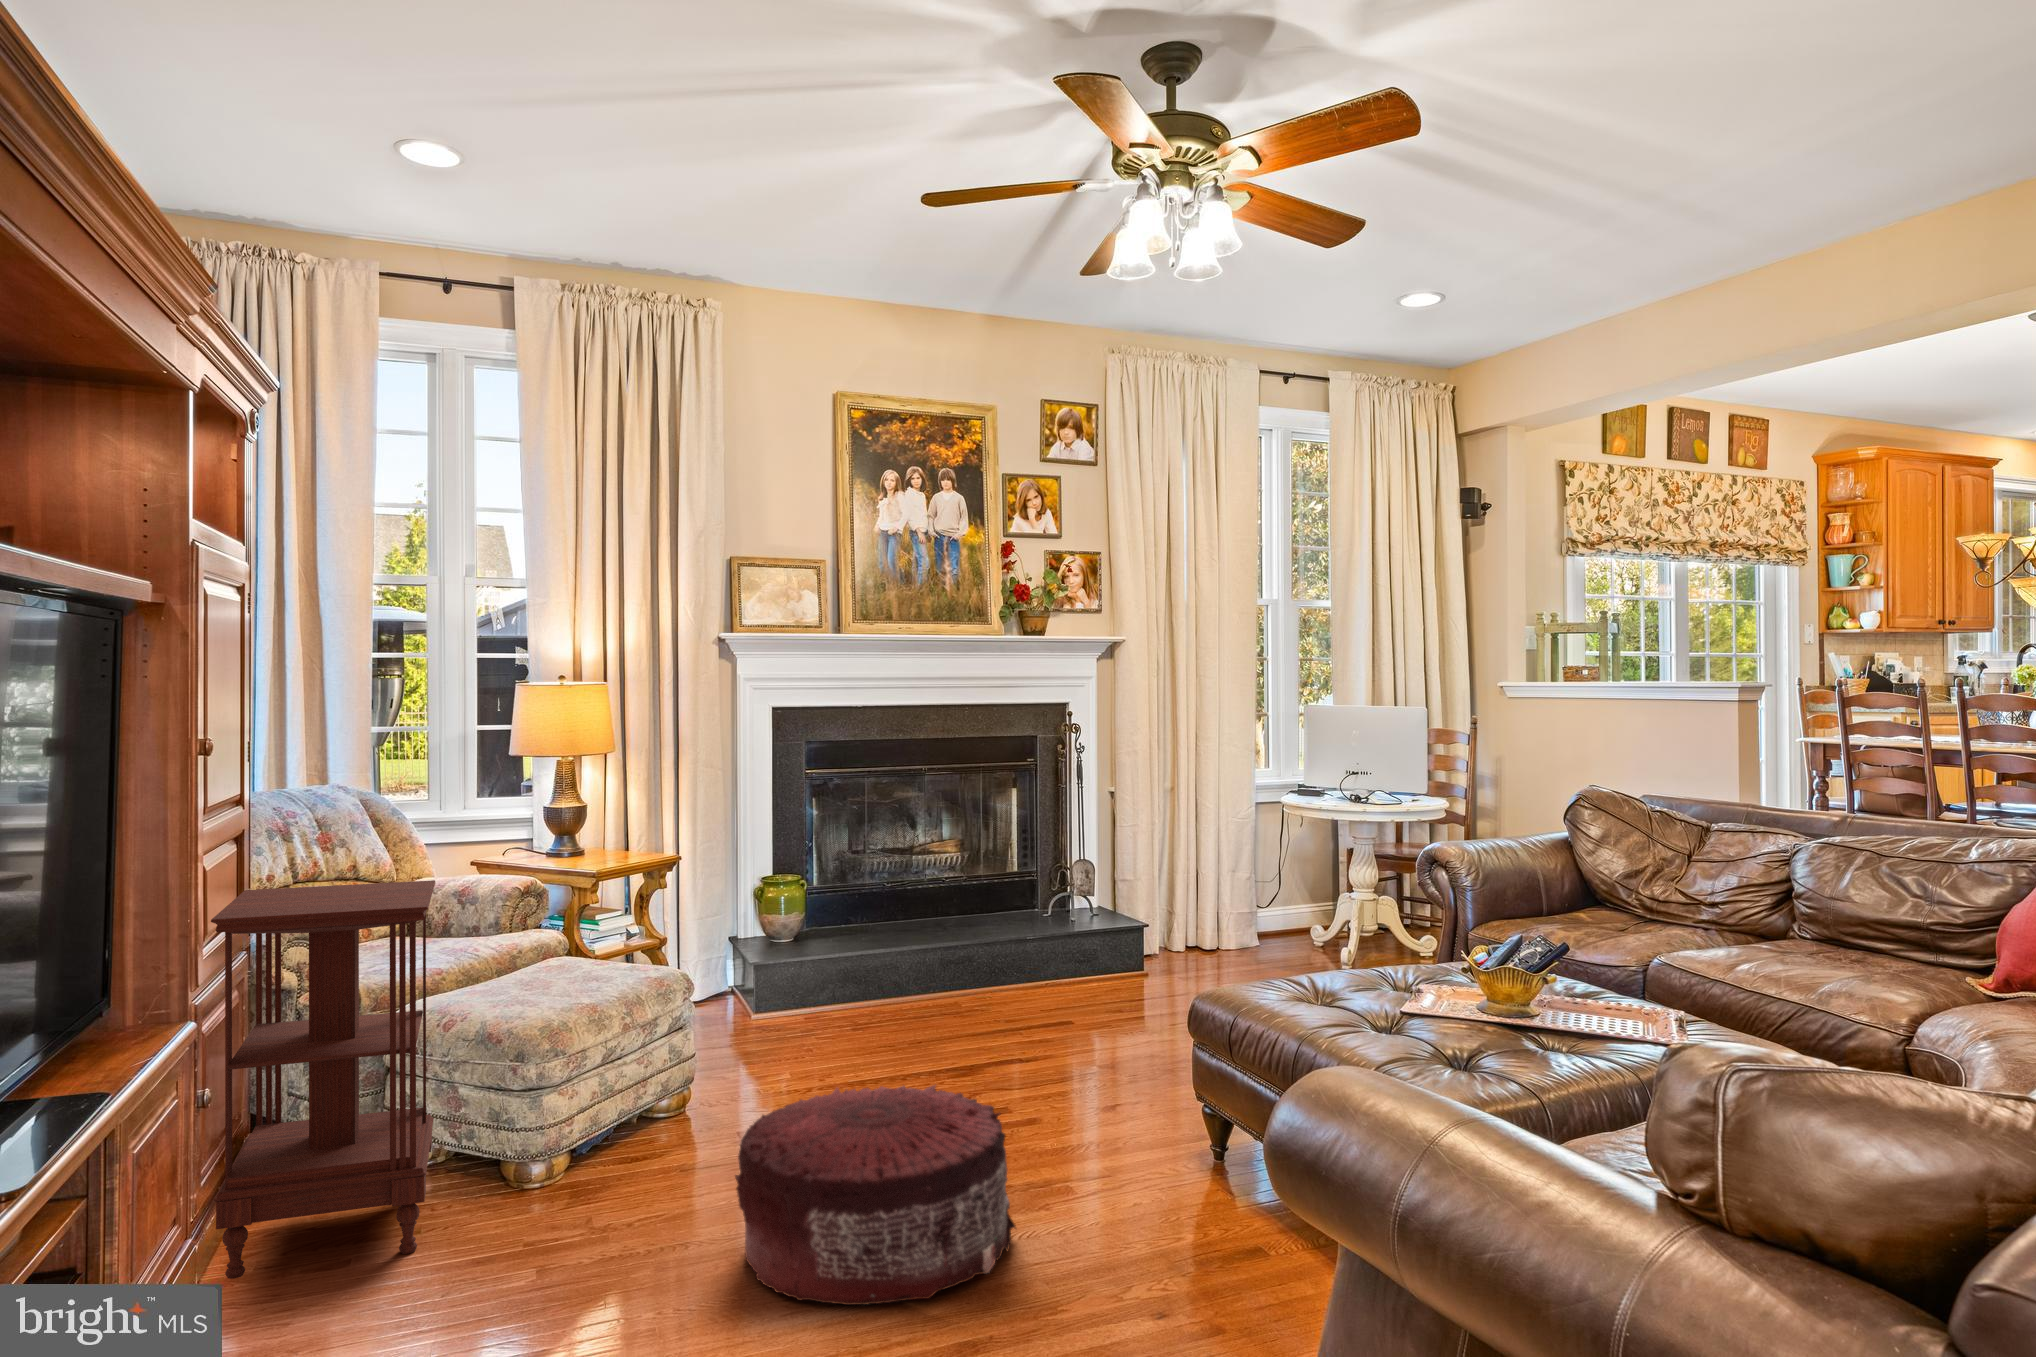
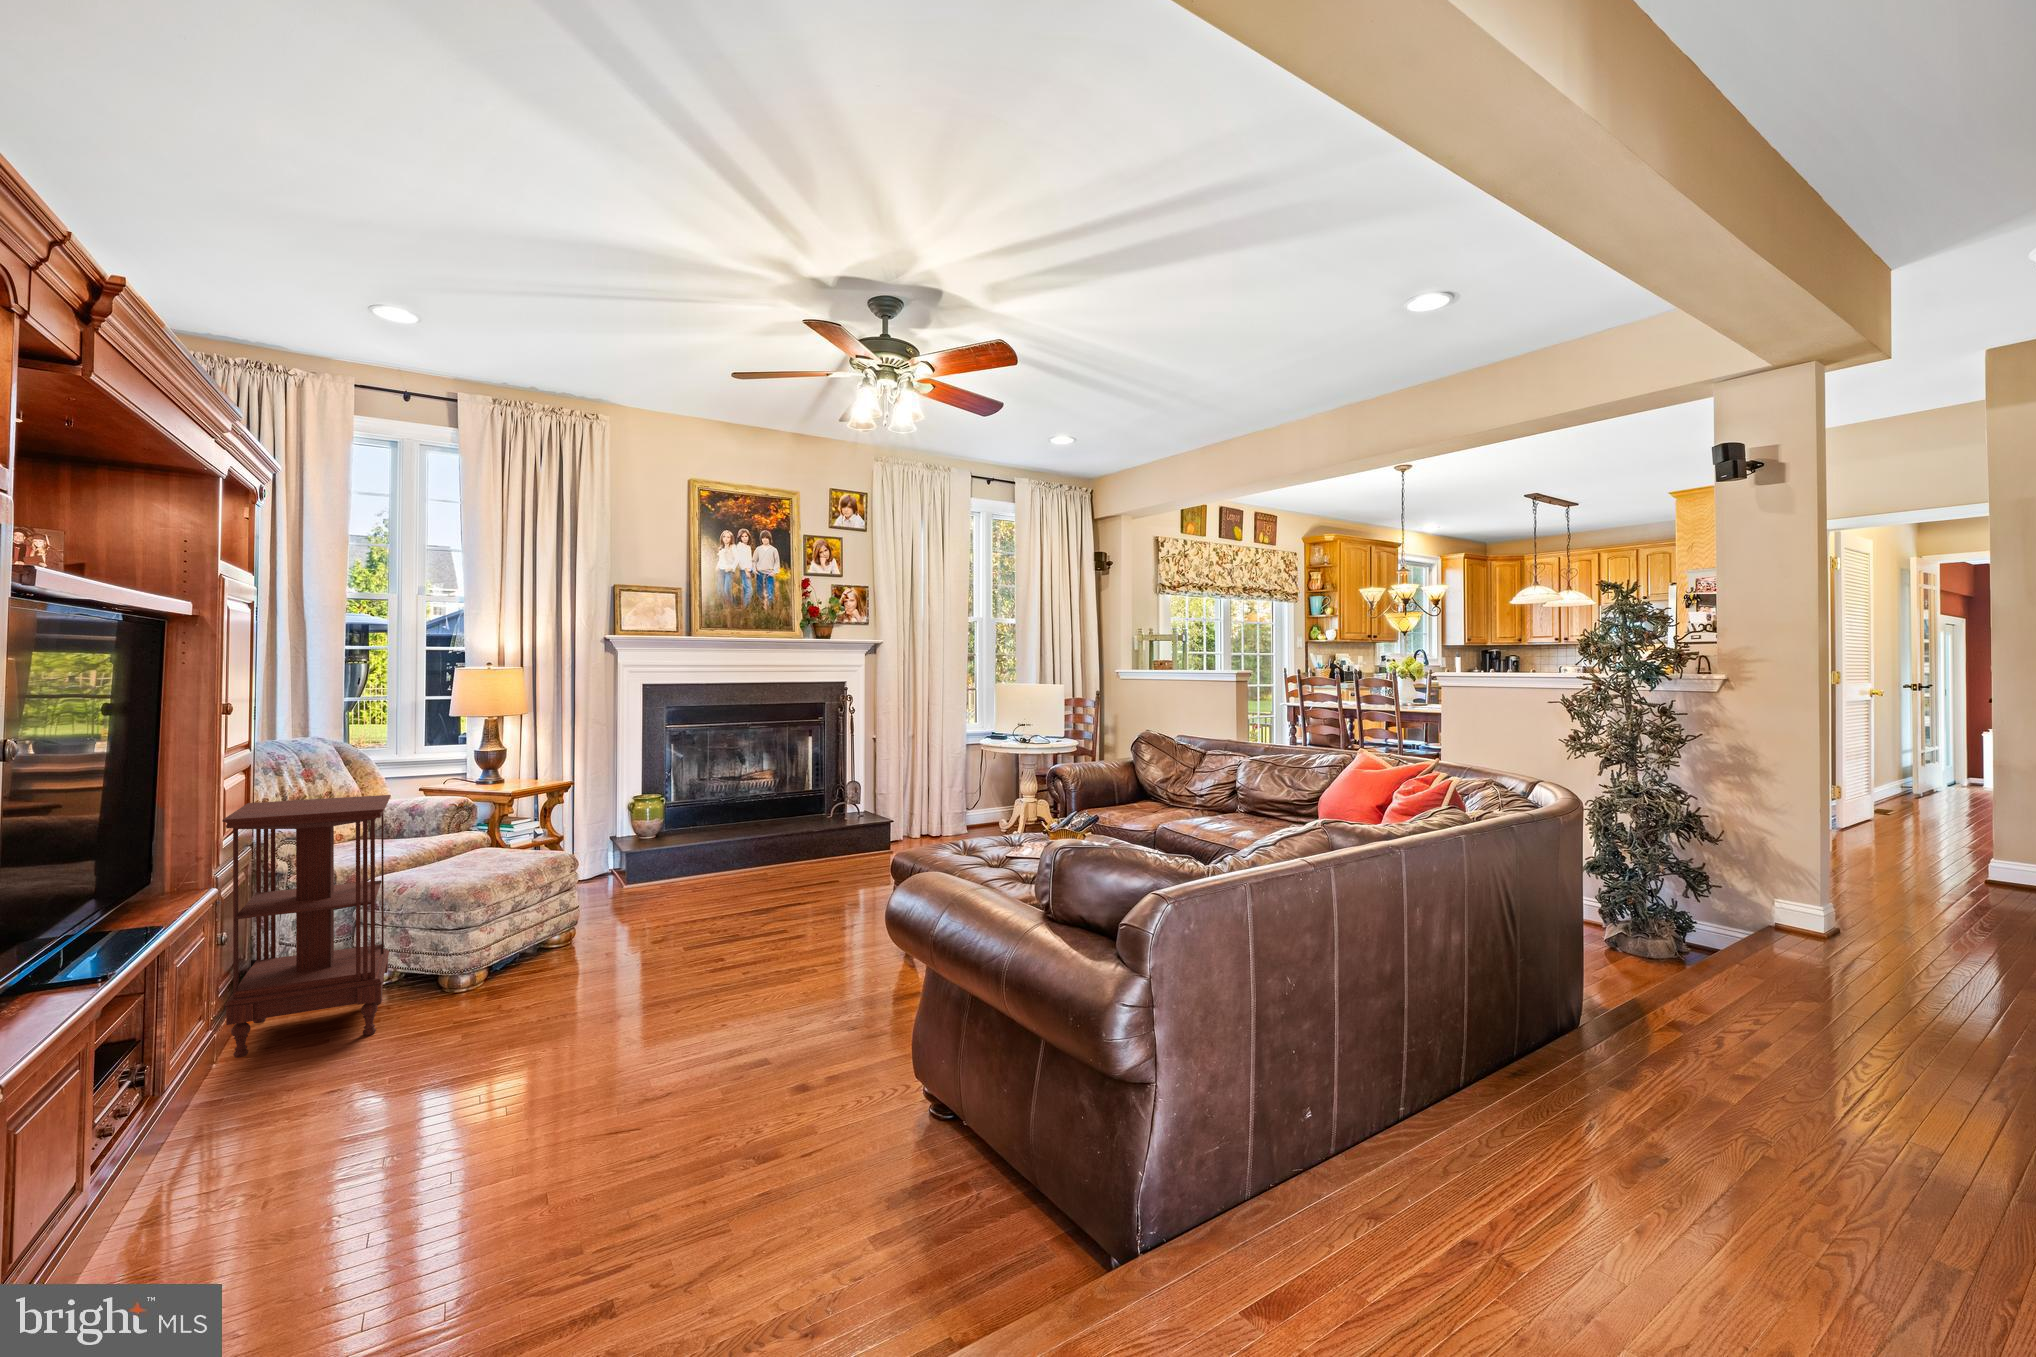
pouf: present [735,1085,1016,1305] -> none [595,912,780,1042]

